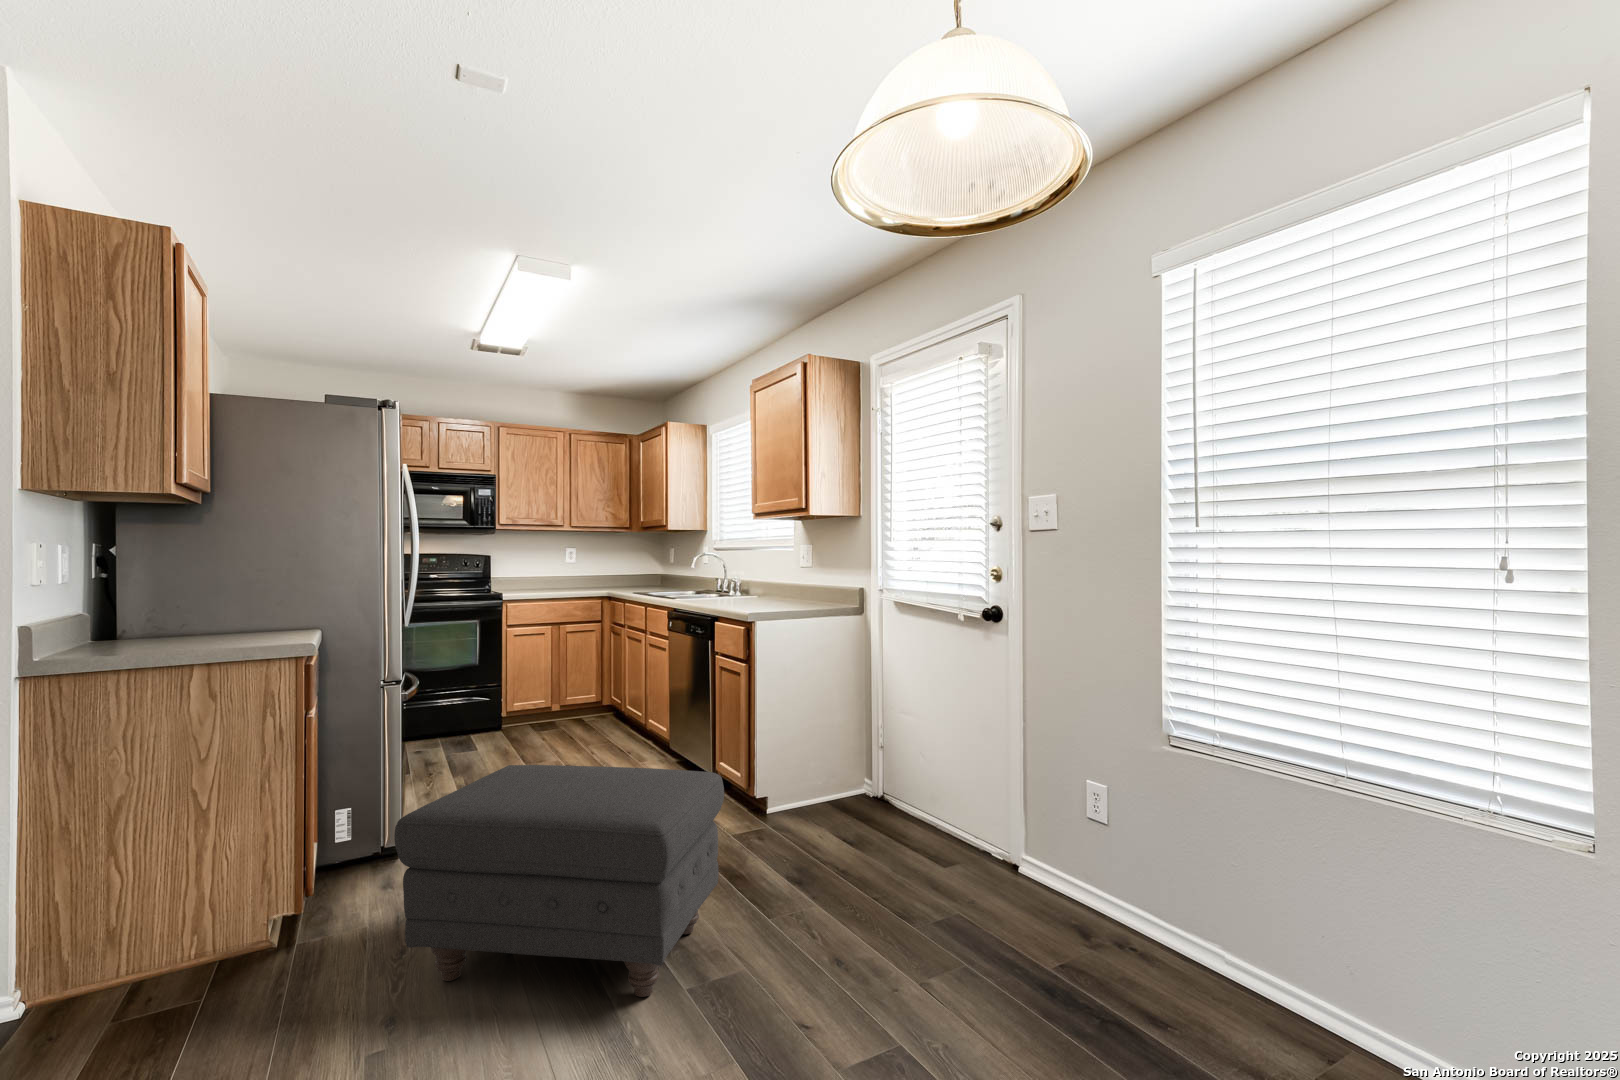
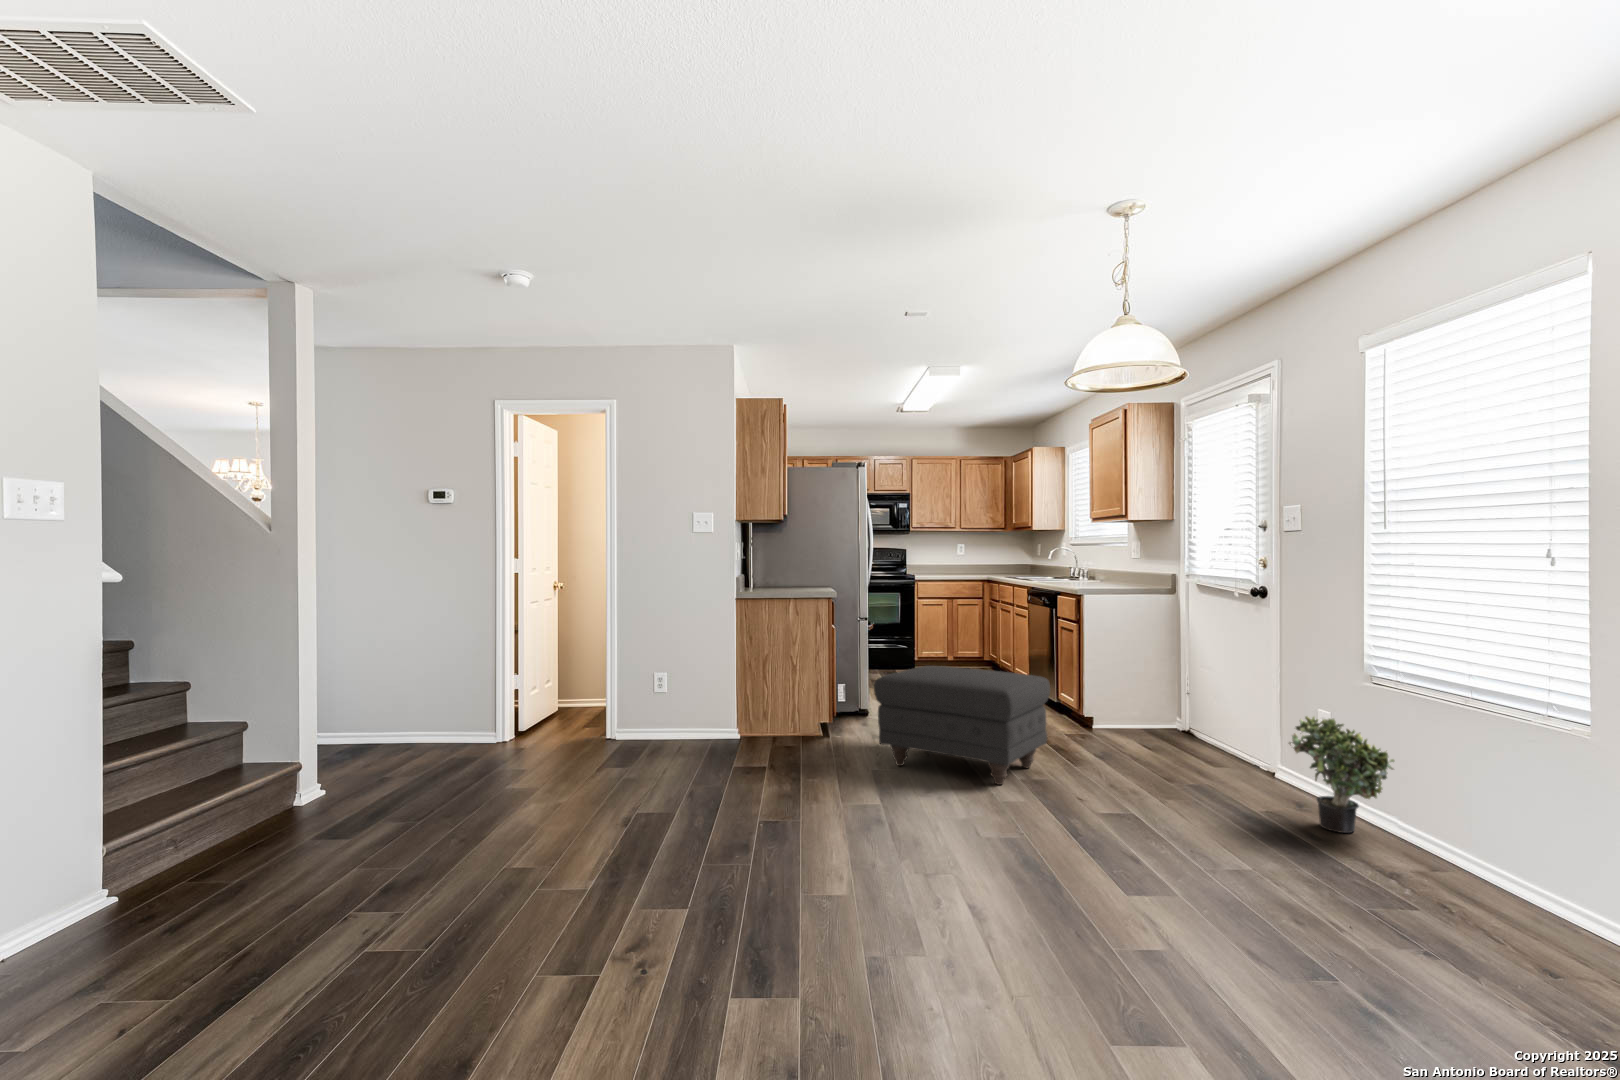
potted plant: none [1095,808,1245,995] -> present [1289,716,1394,833]

